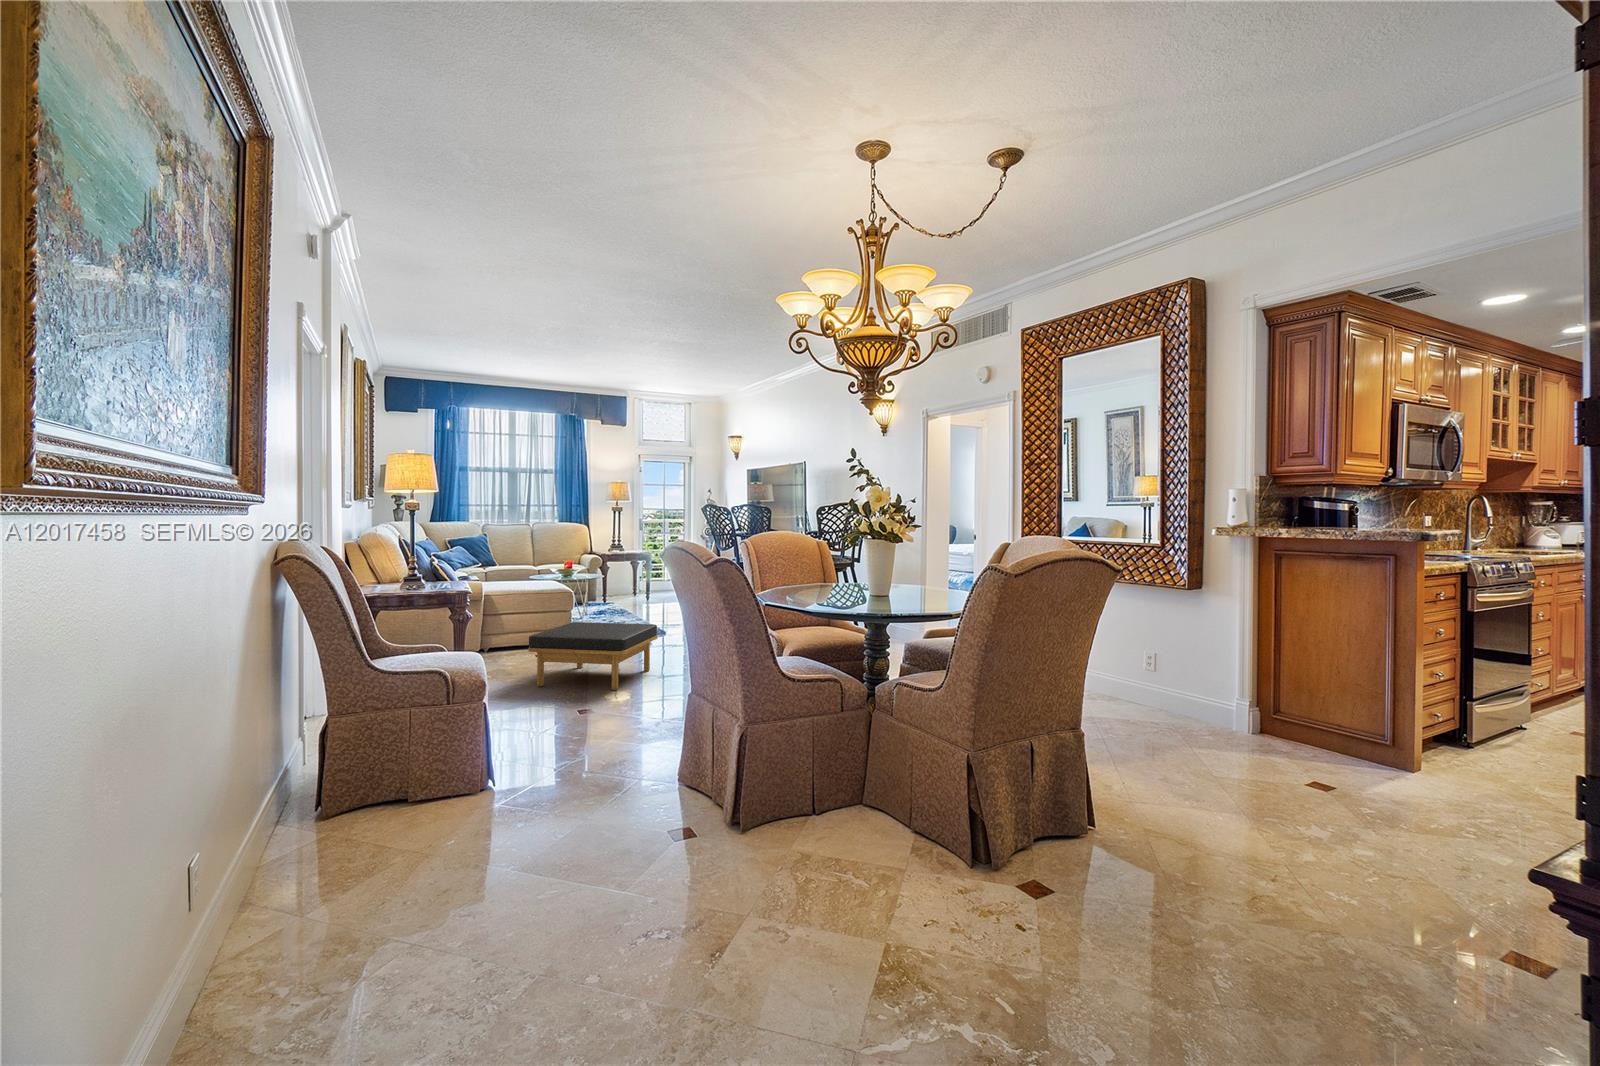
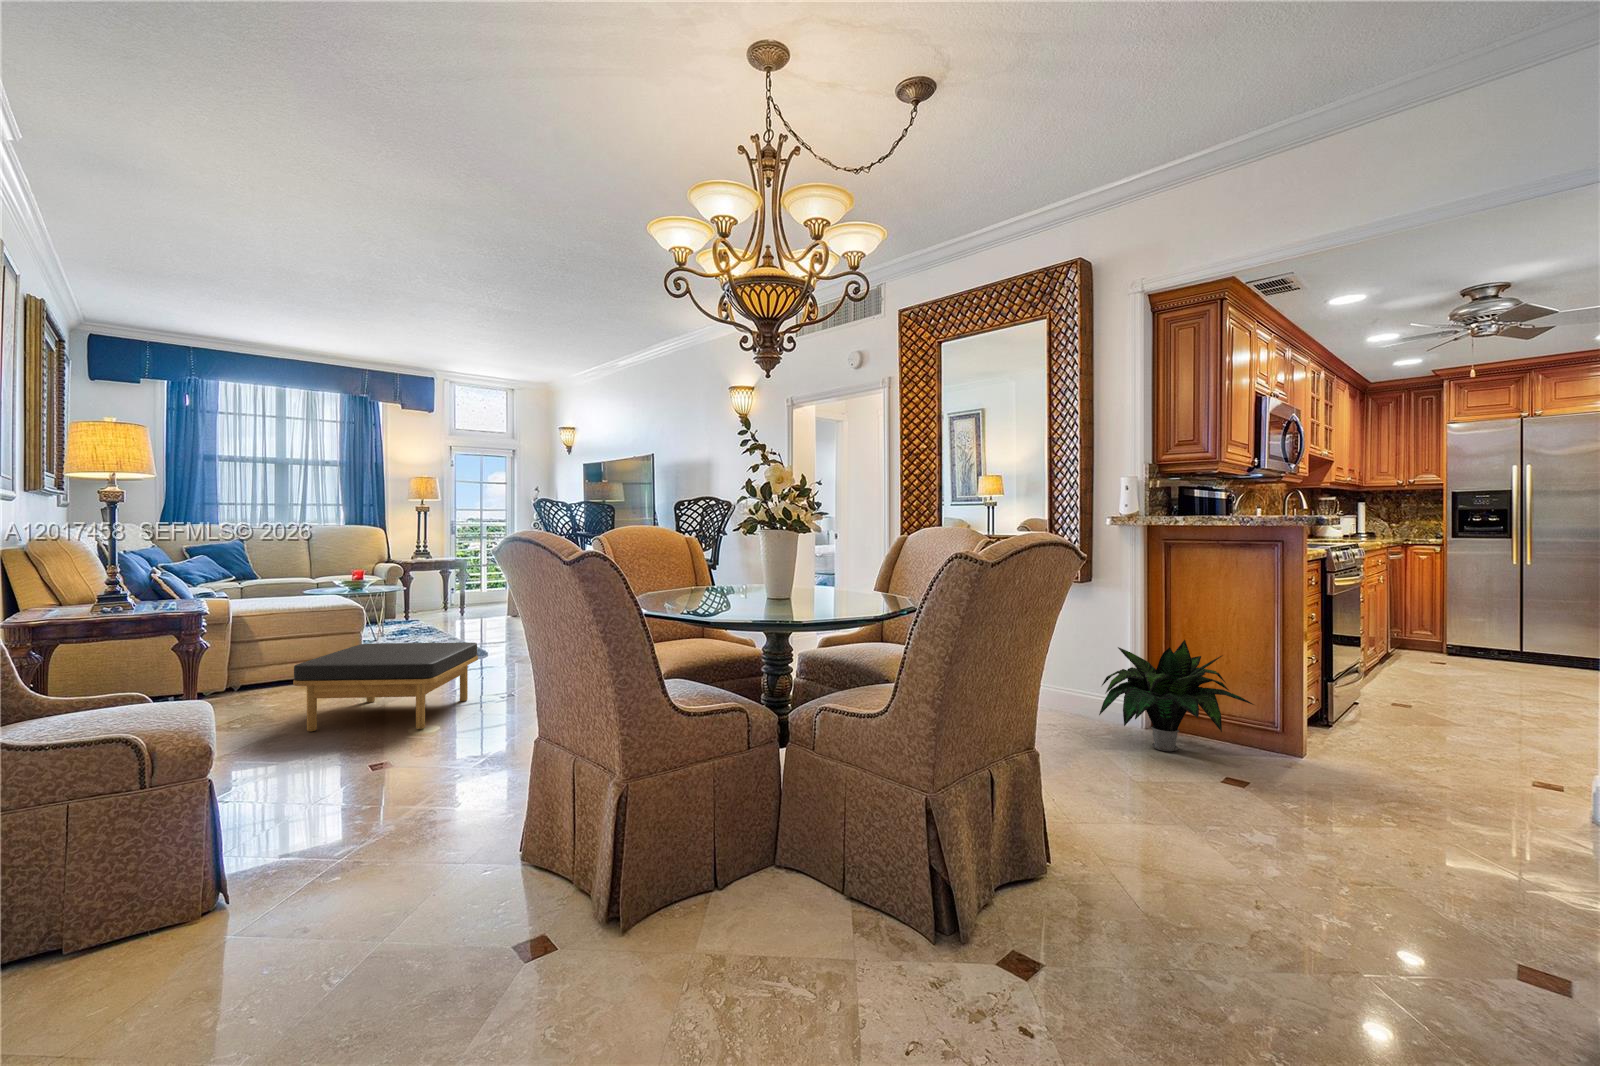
potted plant: none [1191,647,1353,753] -> present [1099,640,1254,751]

